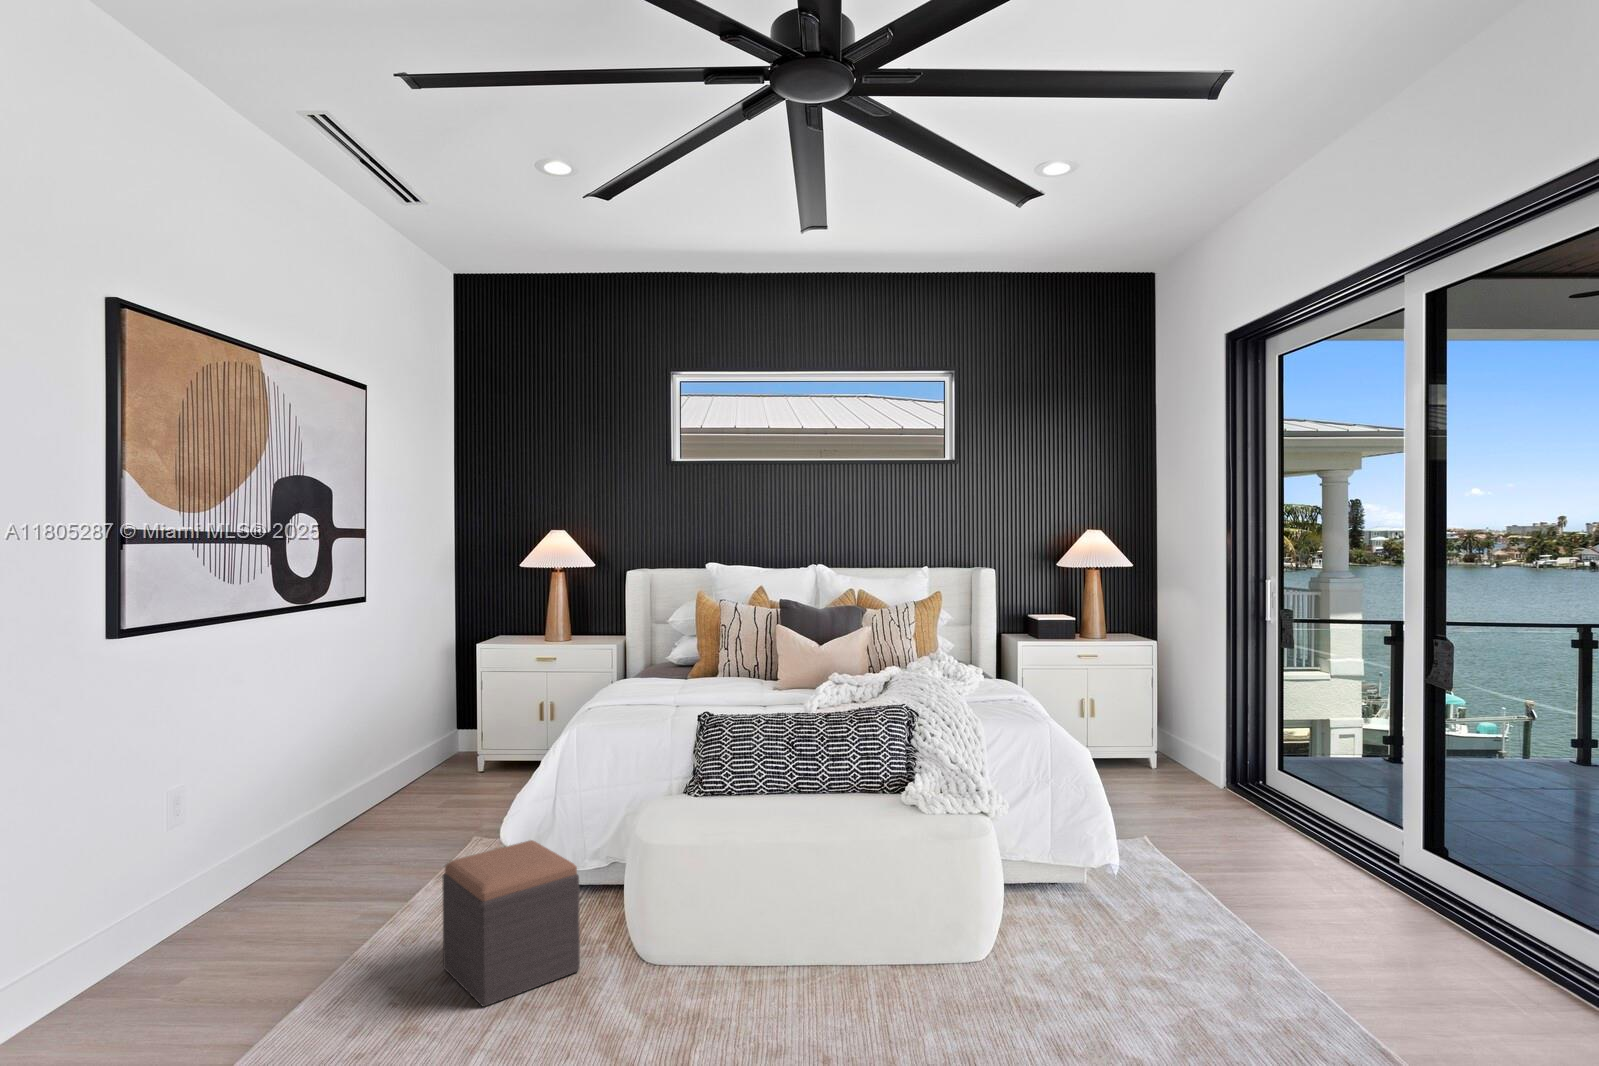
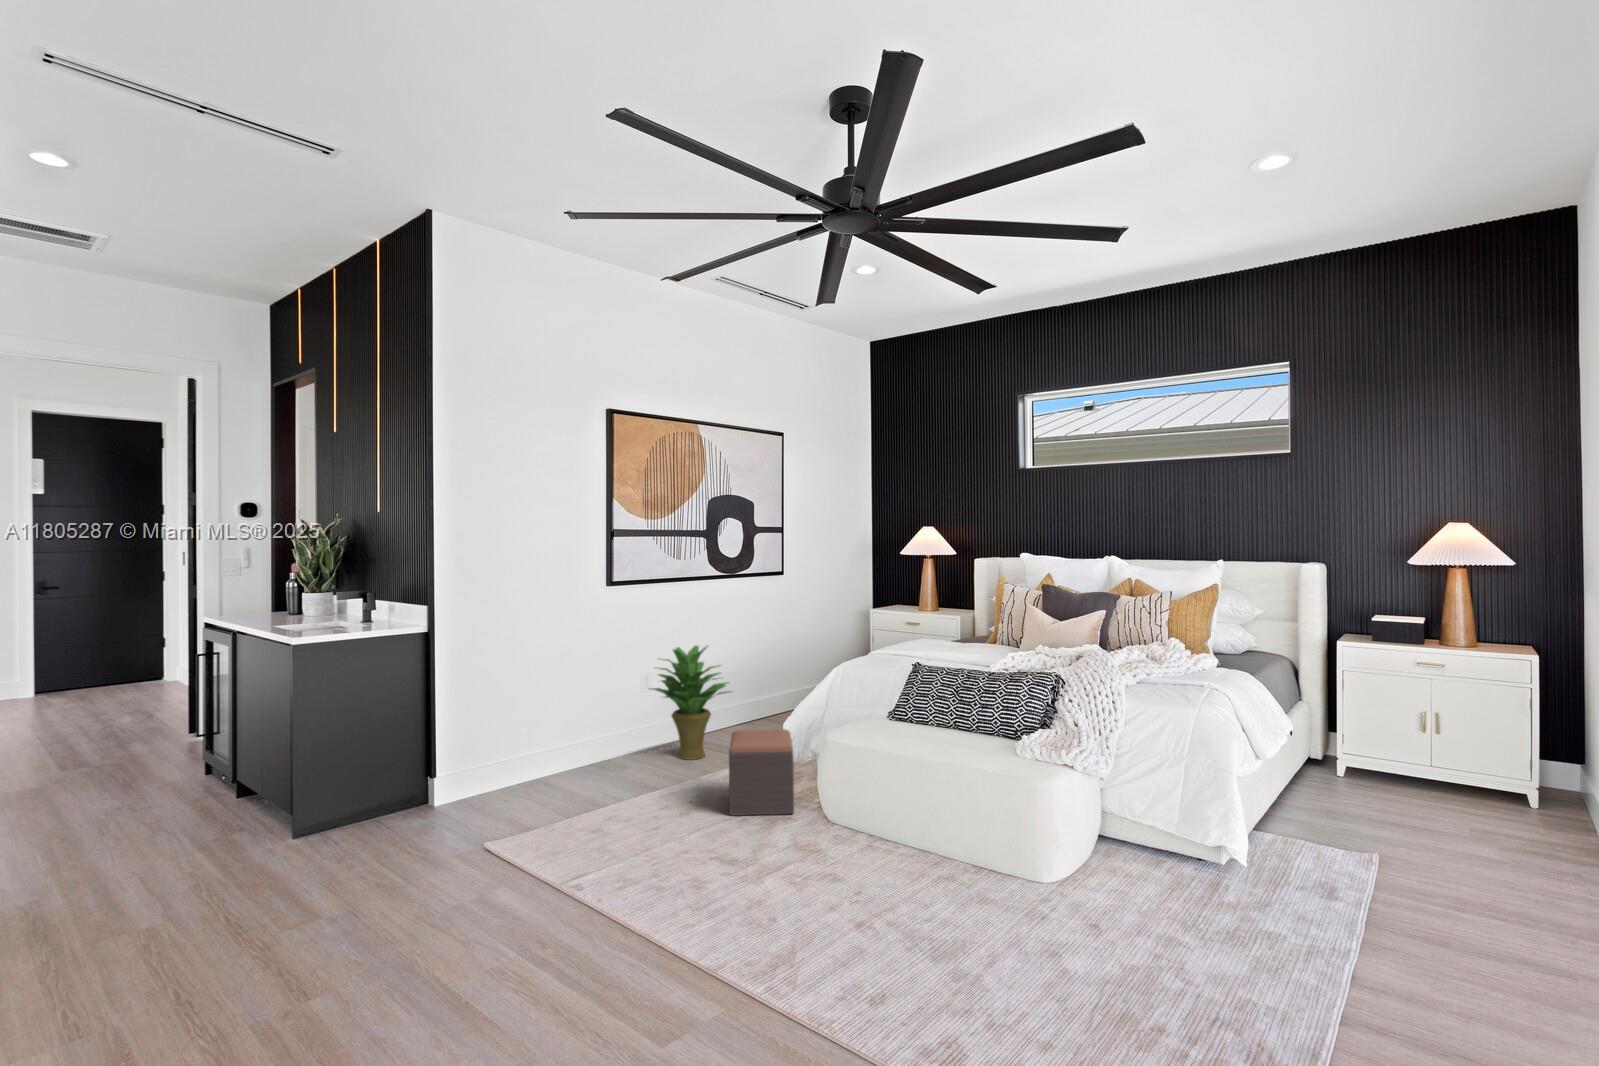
potted plant: none [200,723,367,927] -> present [651,645,730,760]

